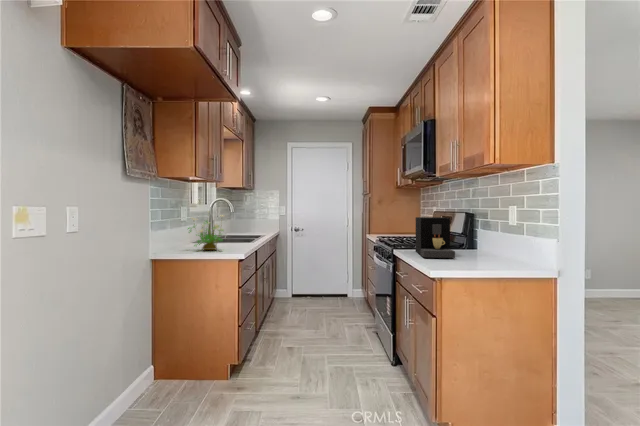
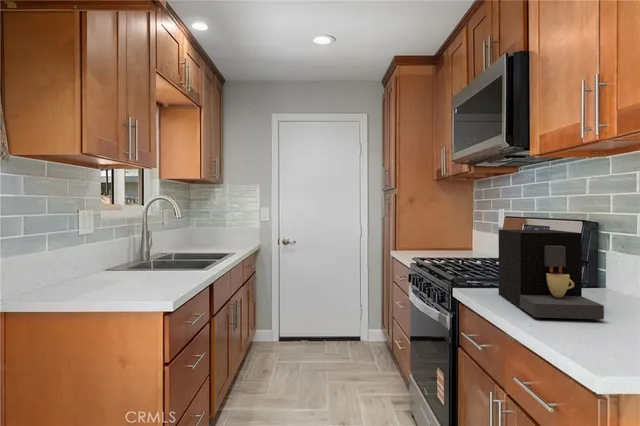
potted plant: present [188,215,223,250] -> none [72,217,144,289]

